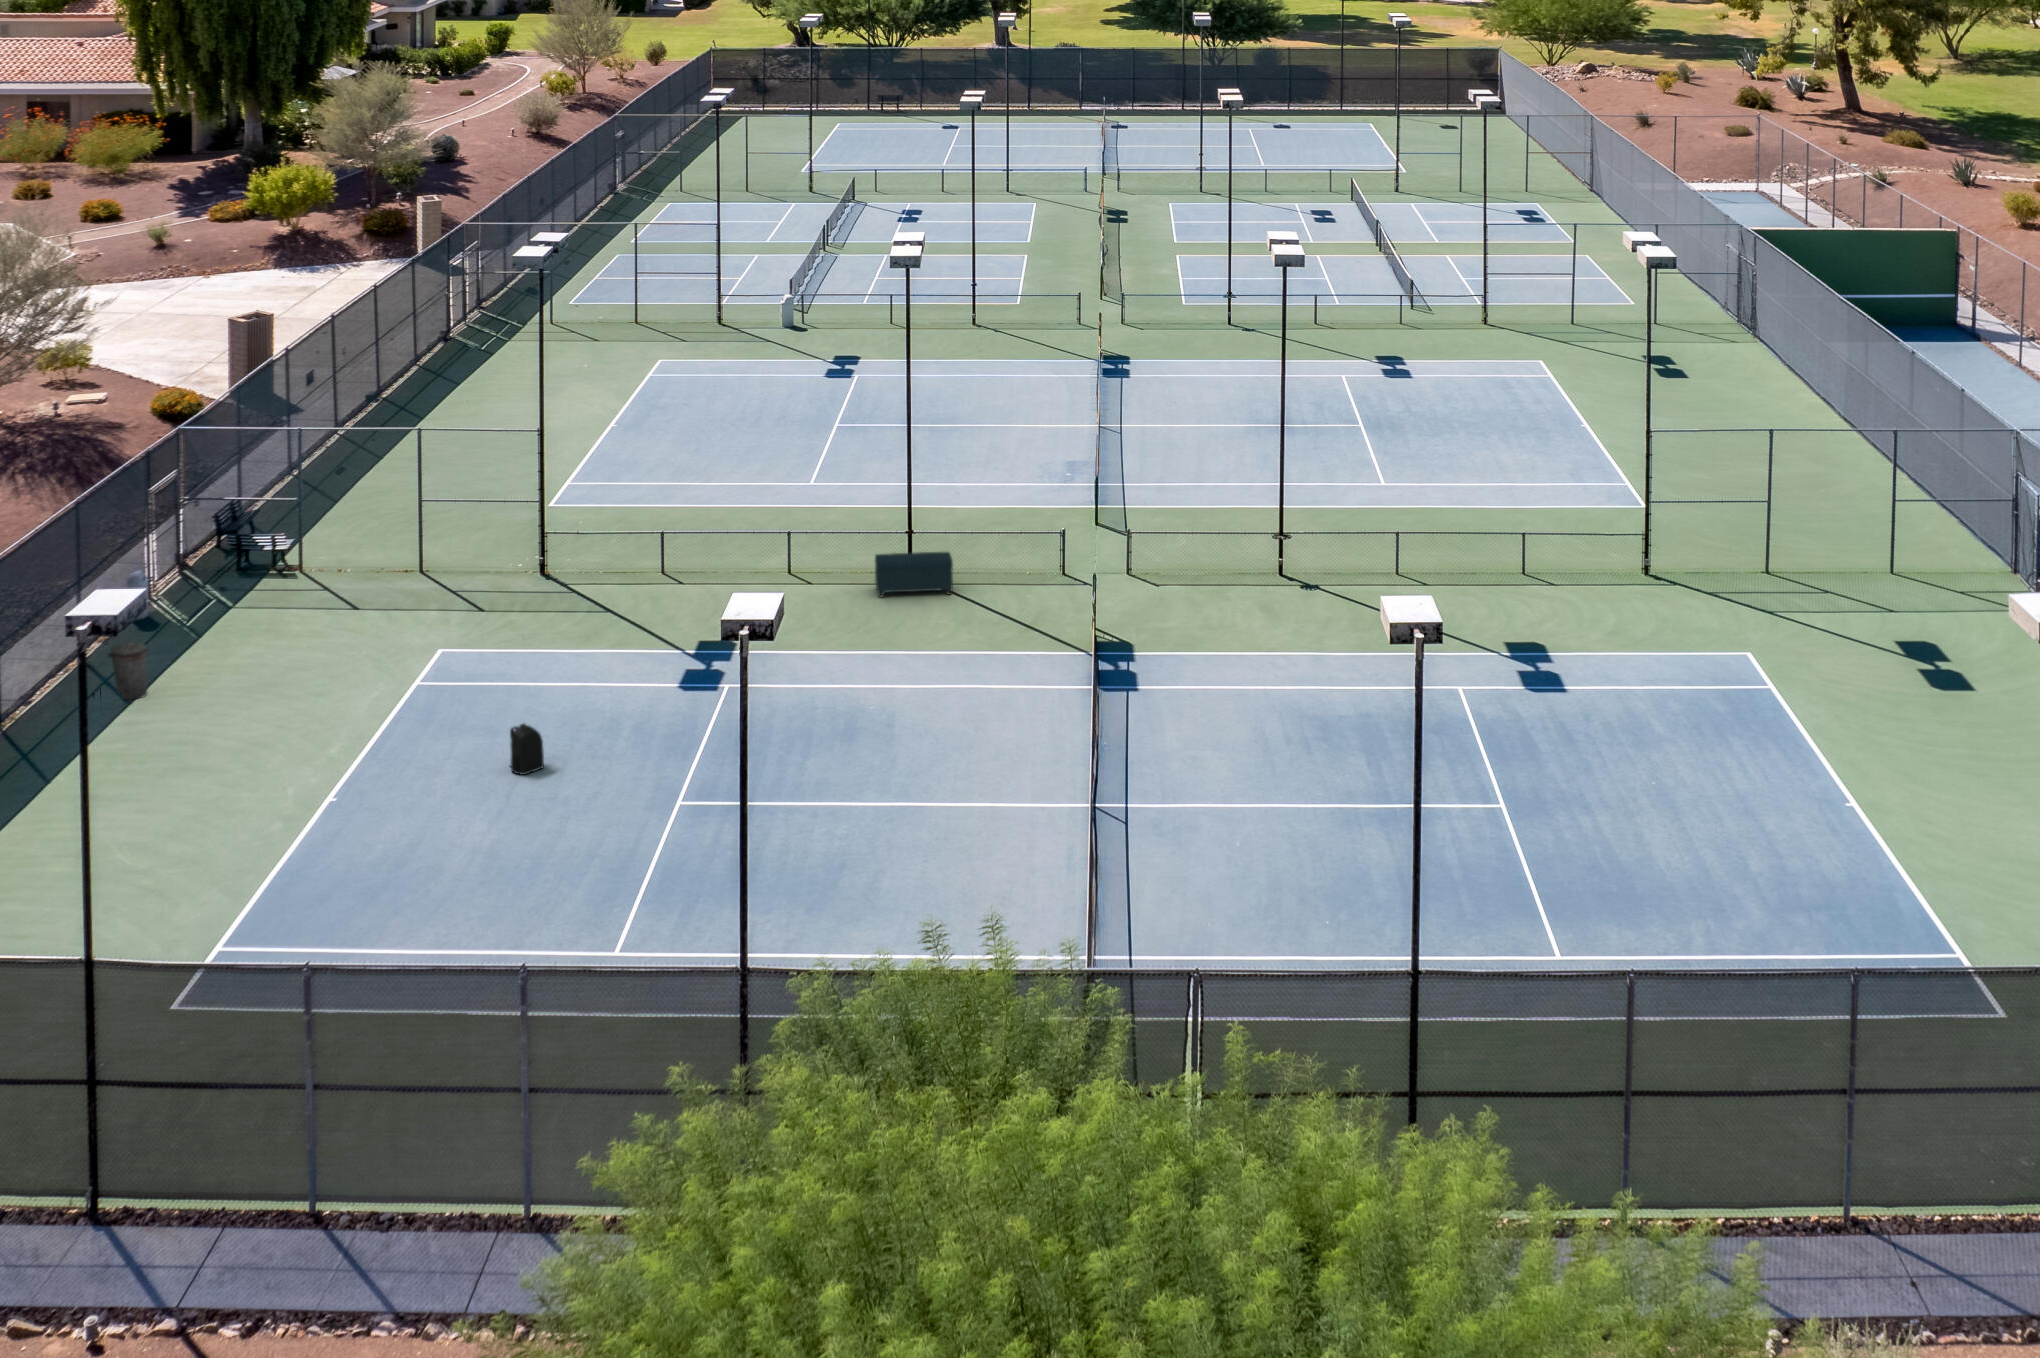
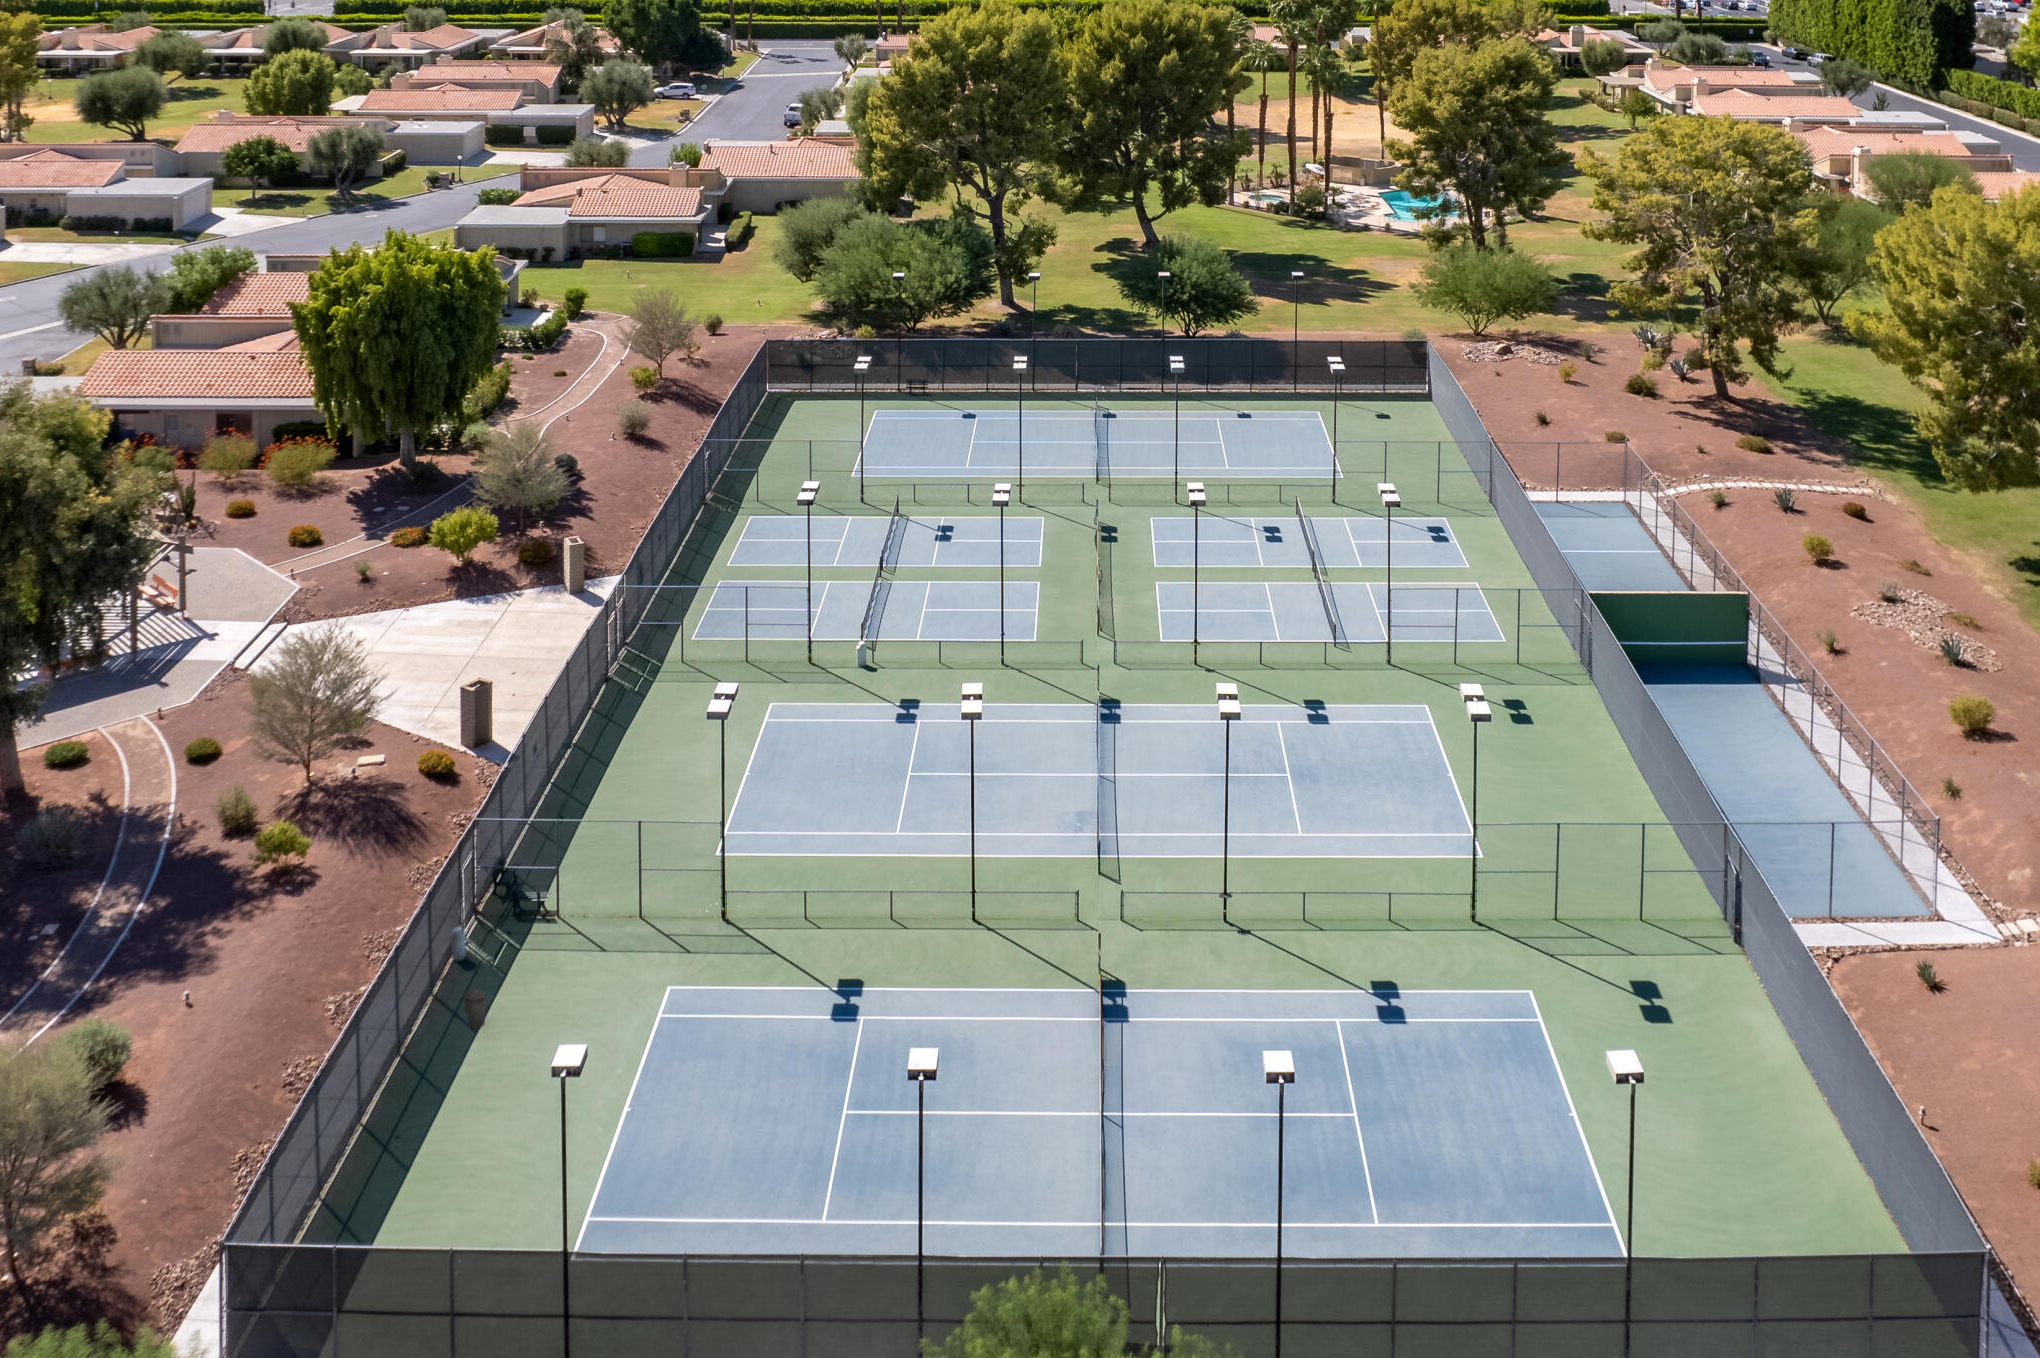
bench: present [875,552,953,597] -> none [949,908,1002,941]
backpack: present [510,724,544,775] -> none [730,1056,753,1090]

